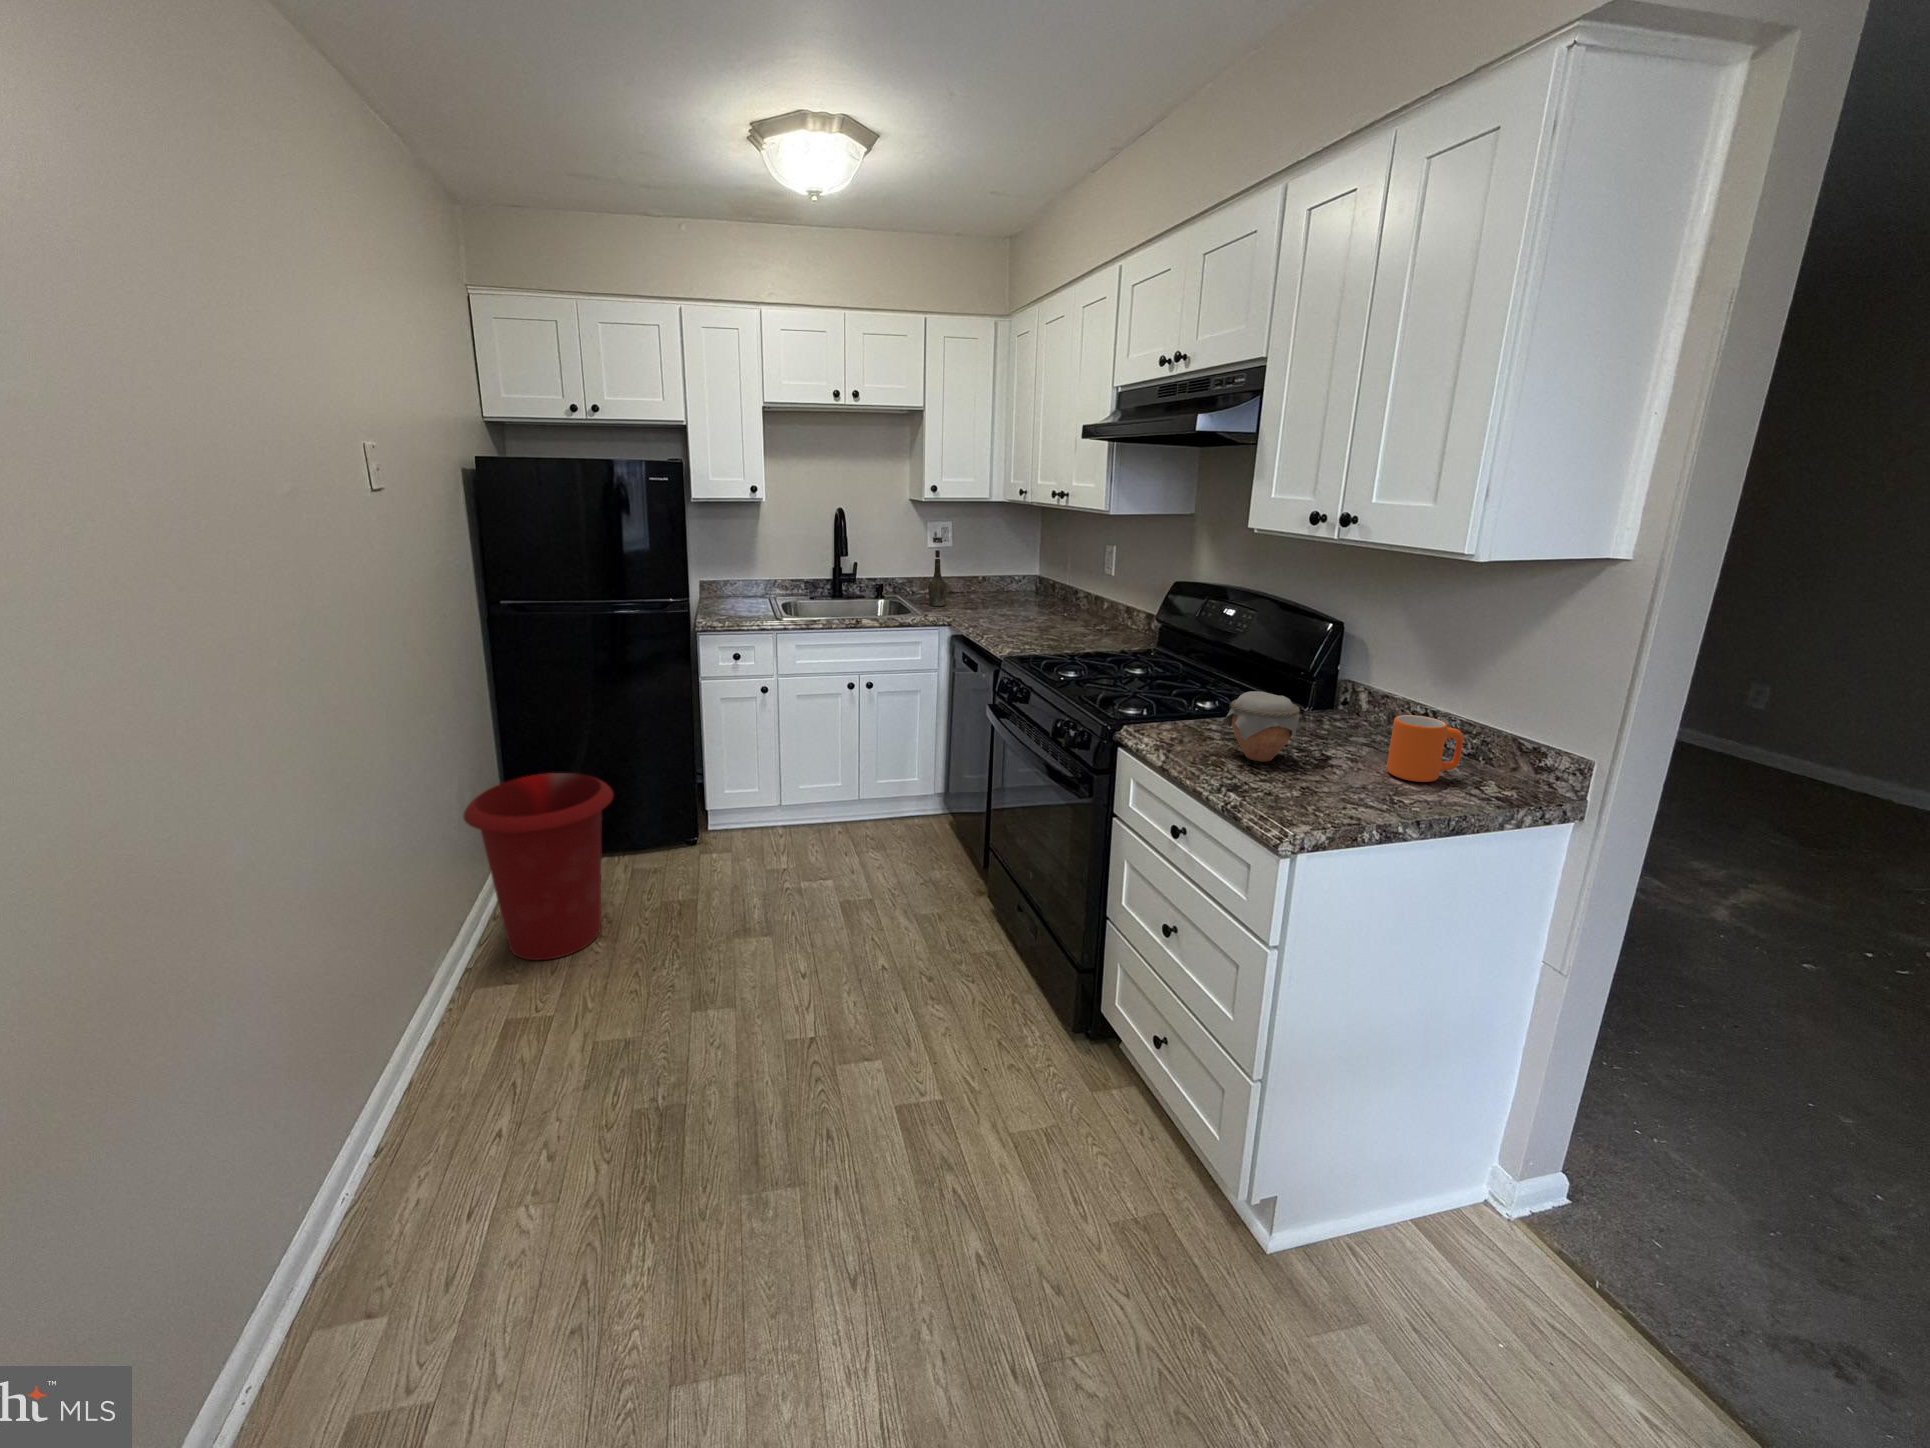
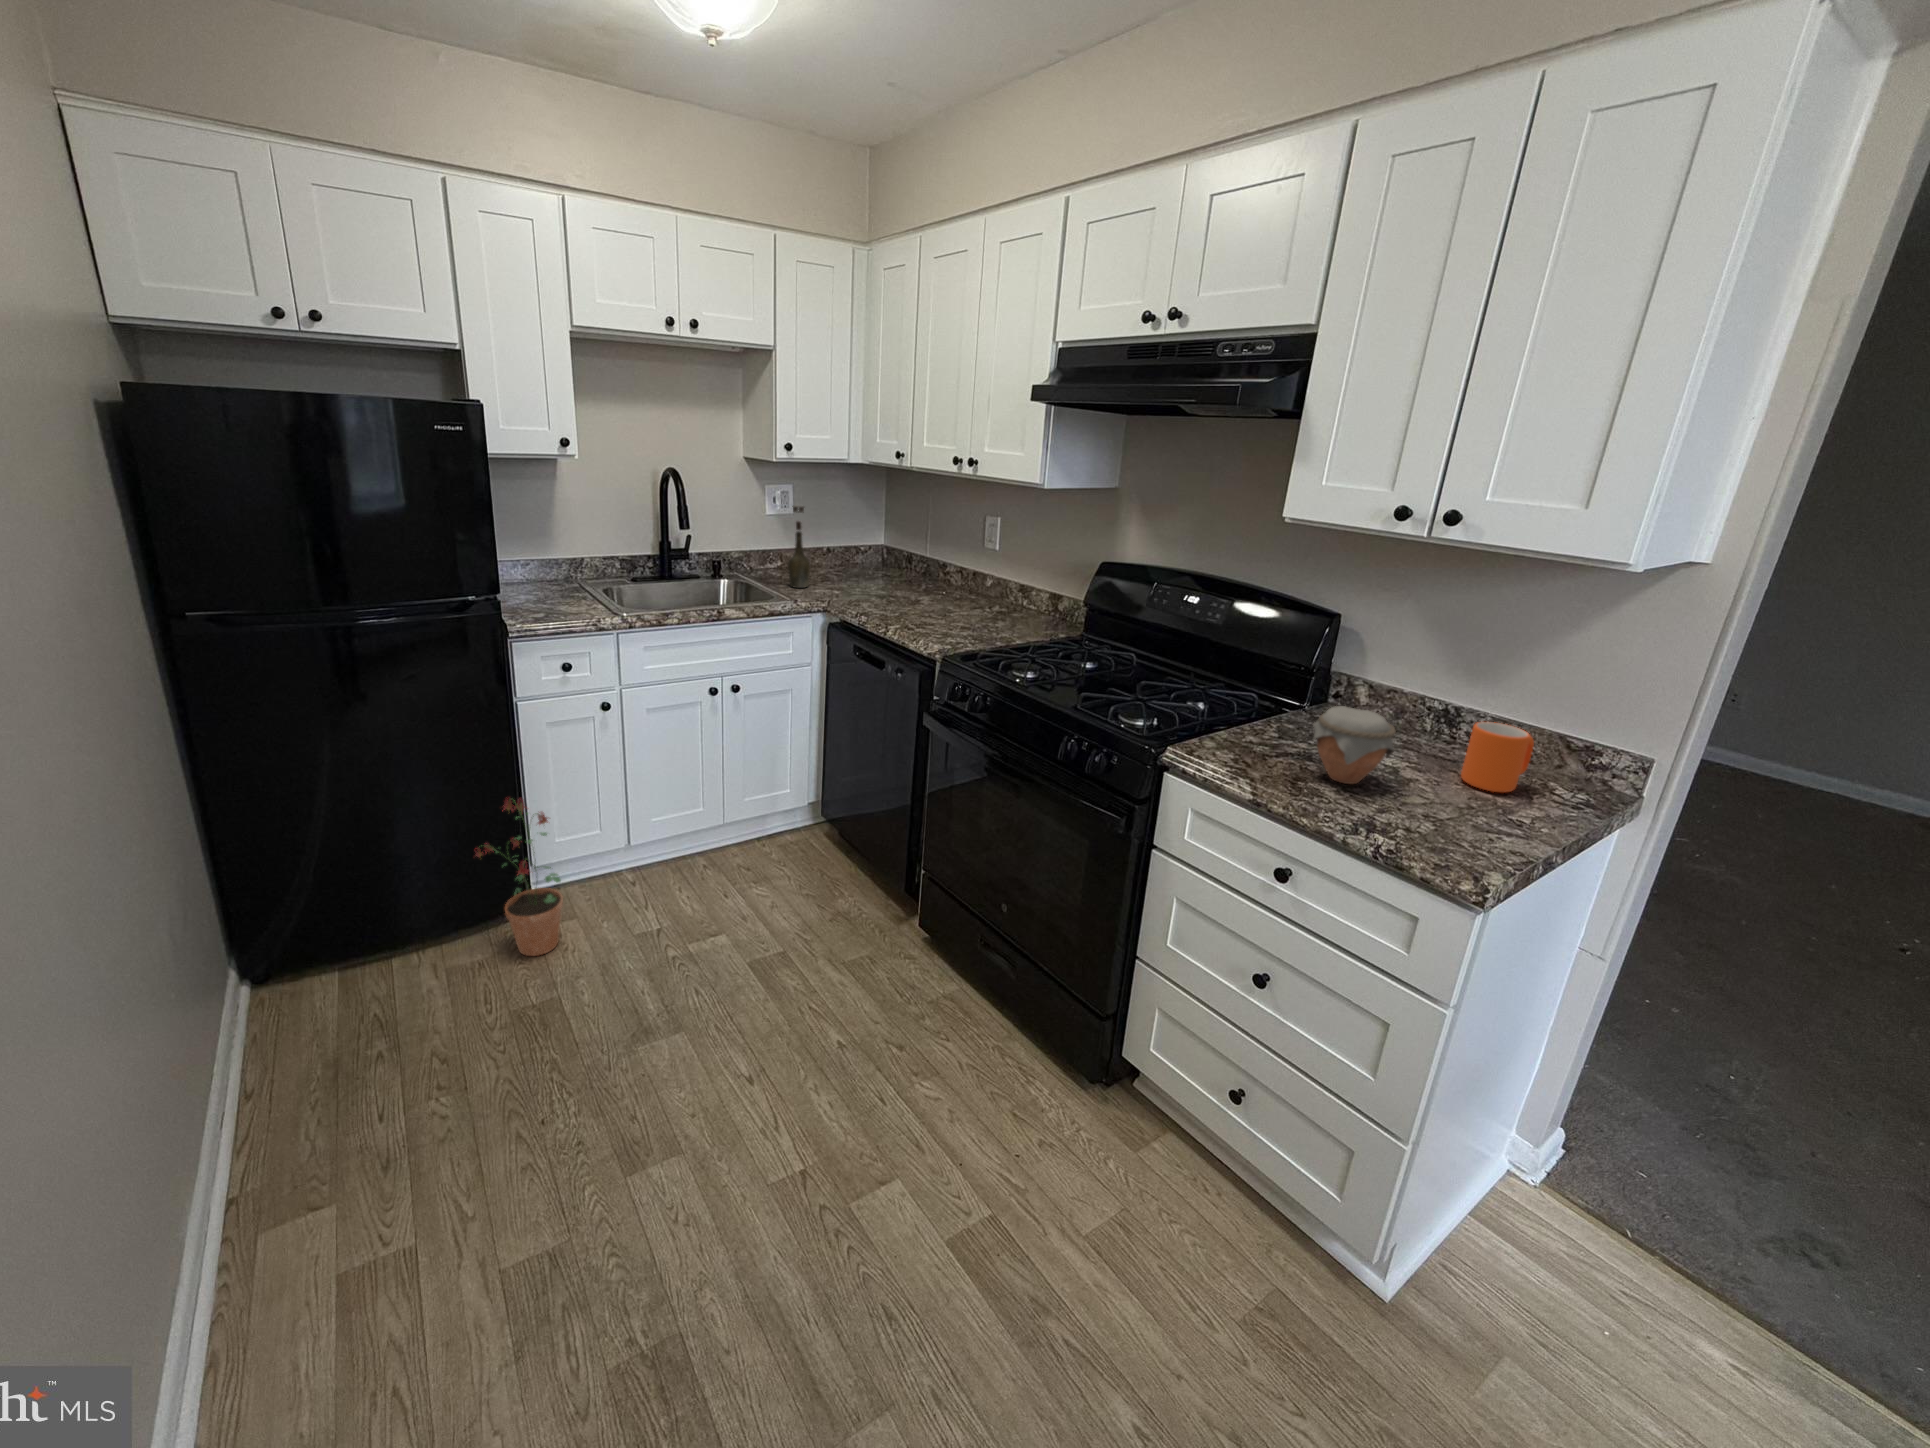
potted plant: none [657,748,716,870] -> present [475,798,563,956]
waste bin: present [463,773,613,960] -> none [192,866,445,1157]

